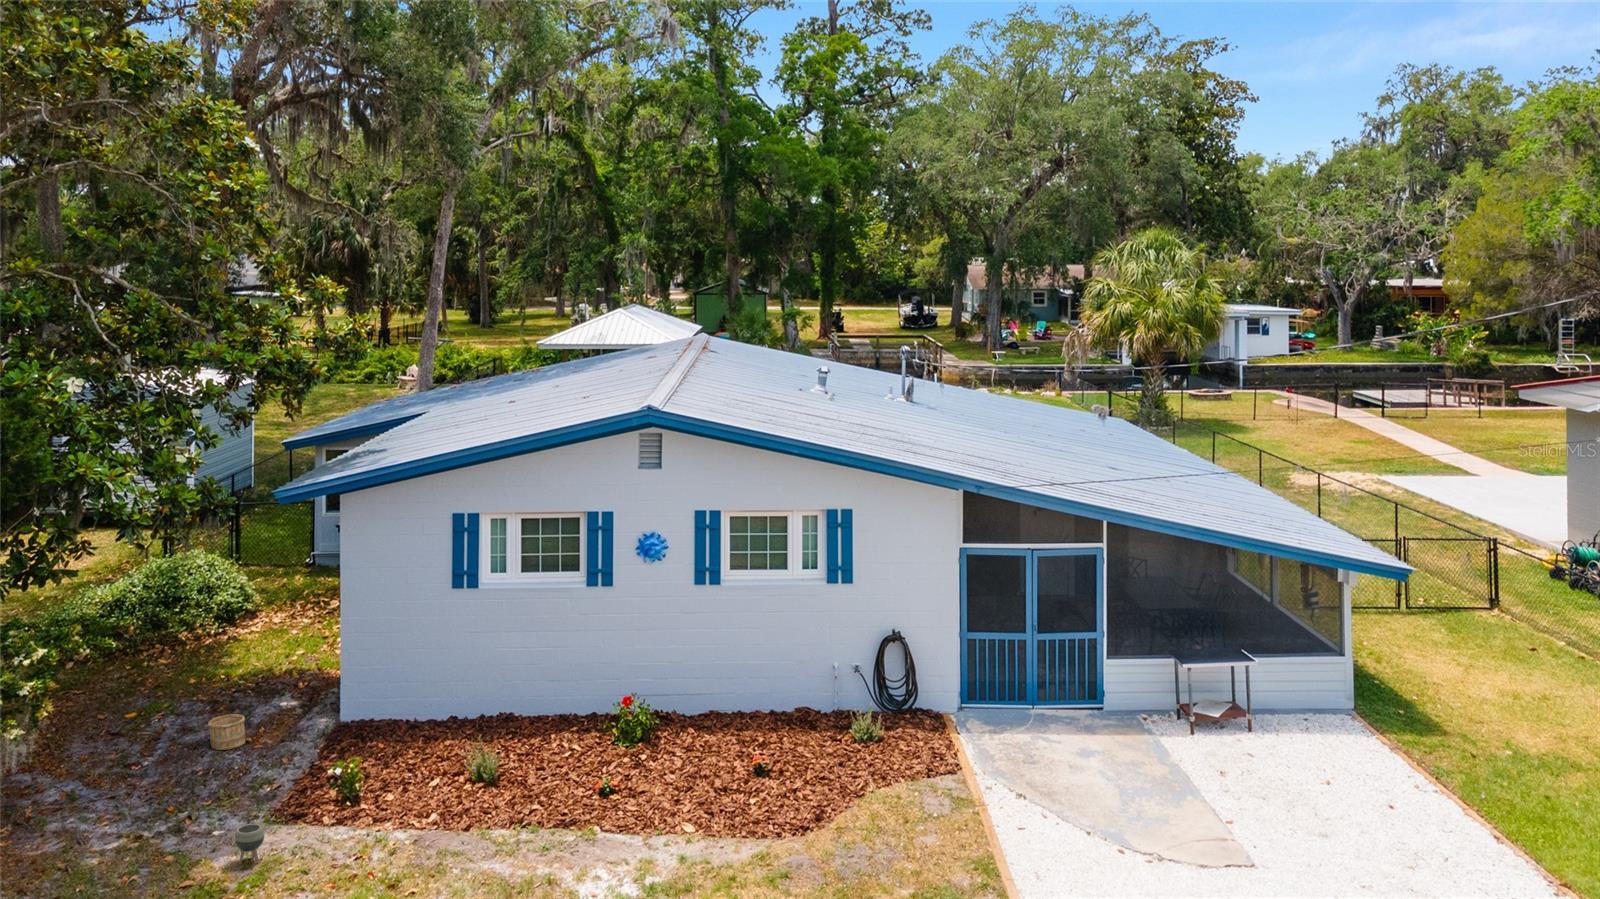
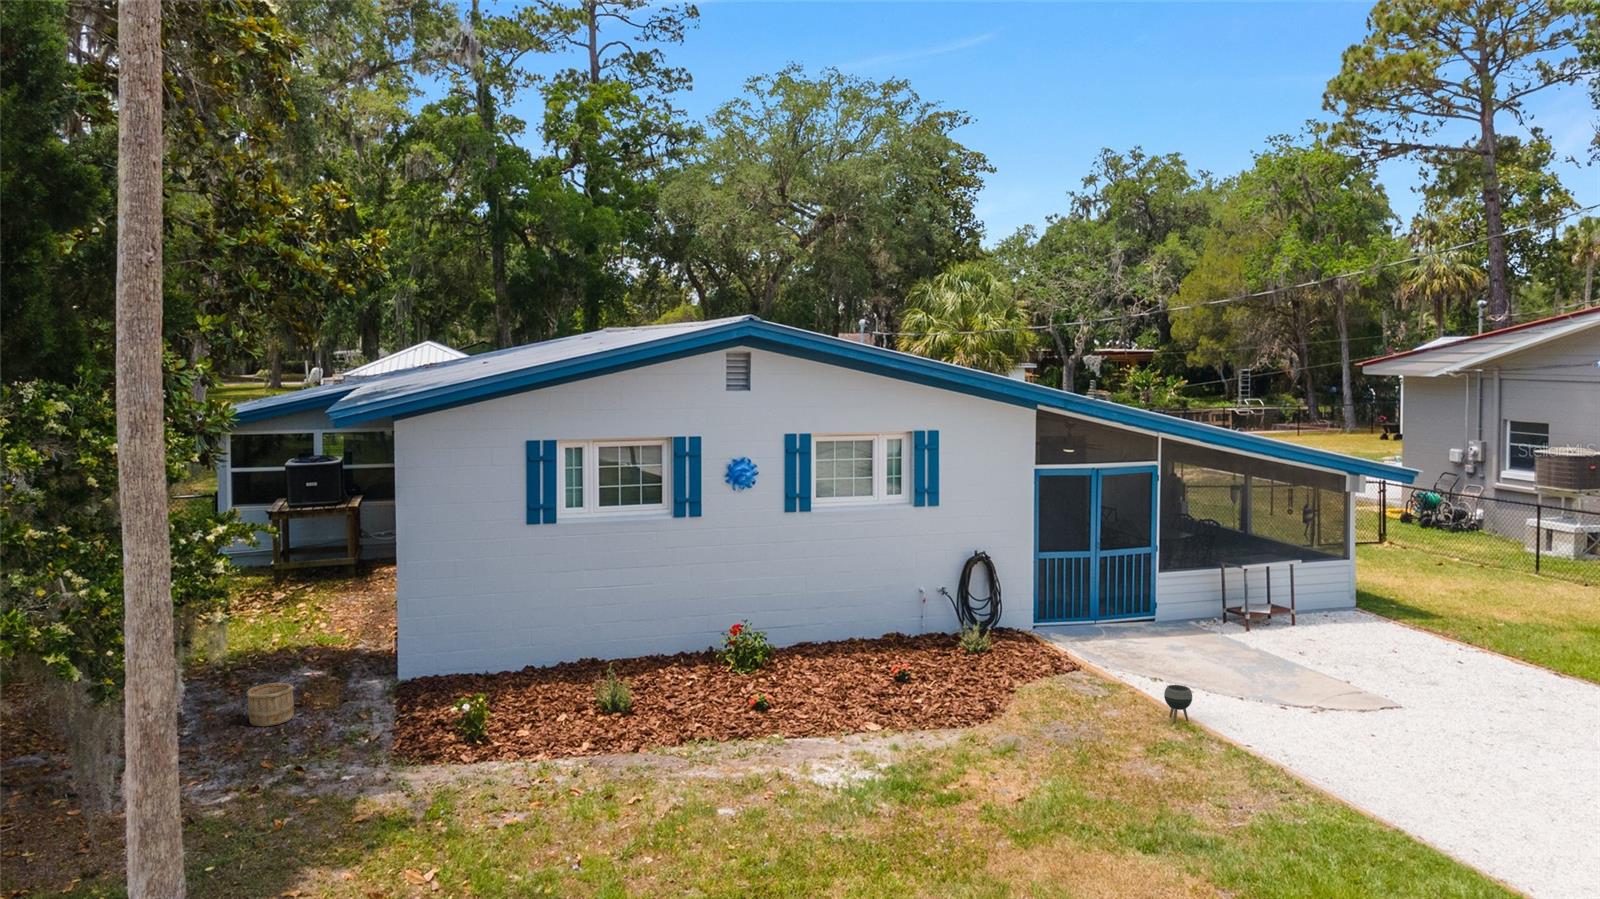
planter: present [234,824,264,864] -> present [1164,685,1192,723]

